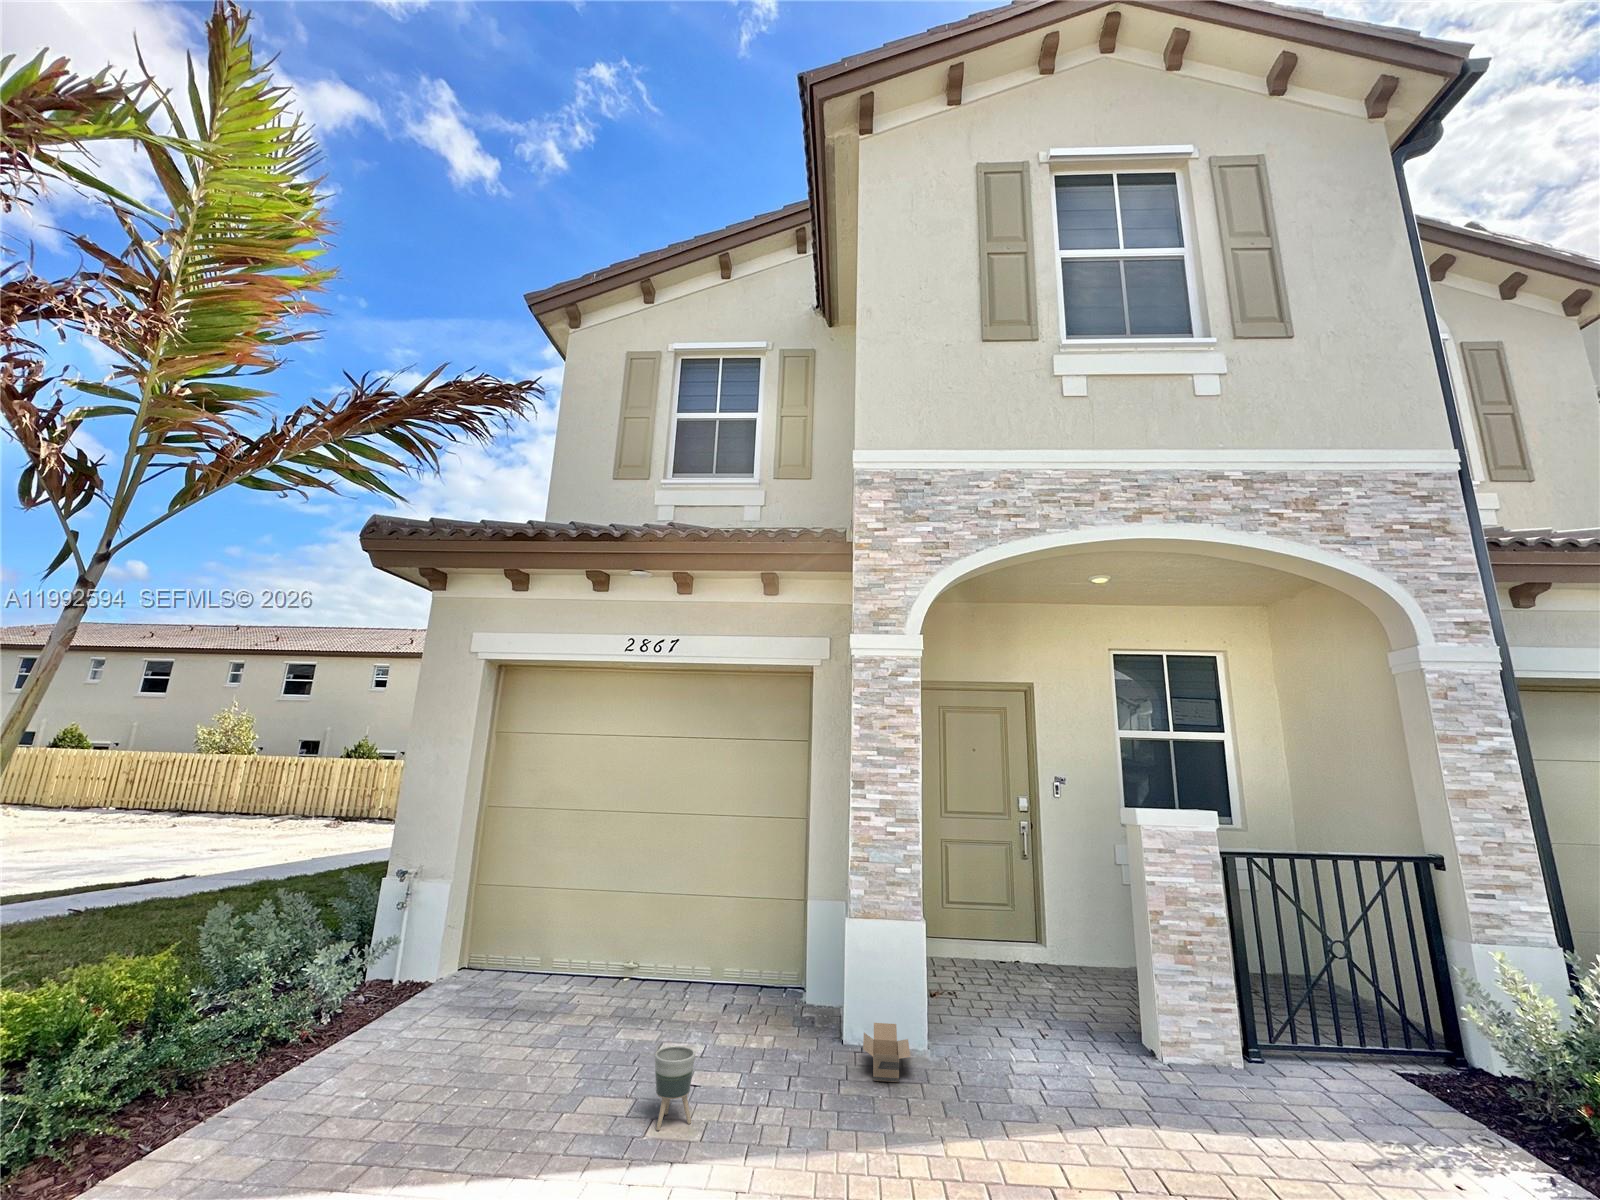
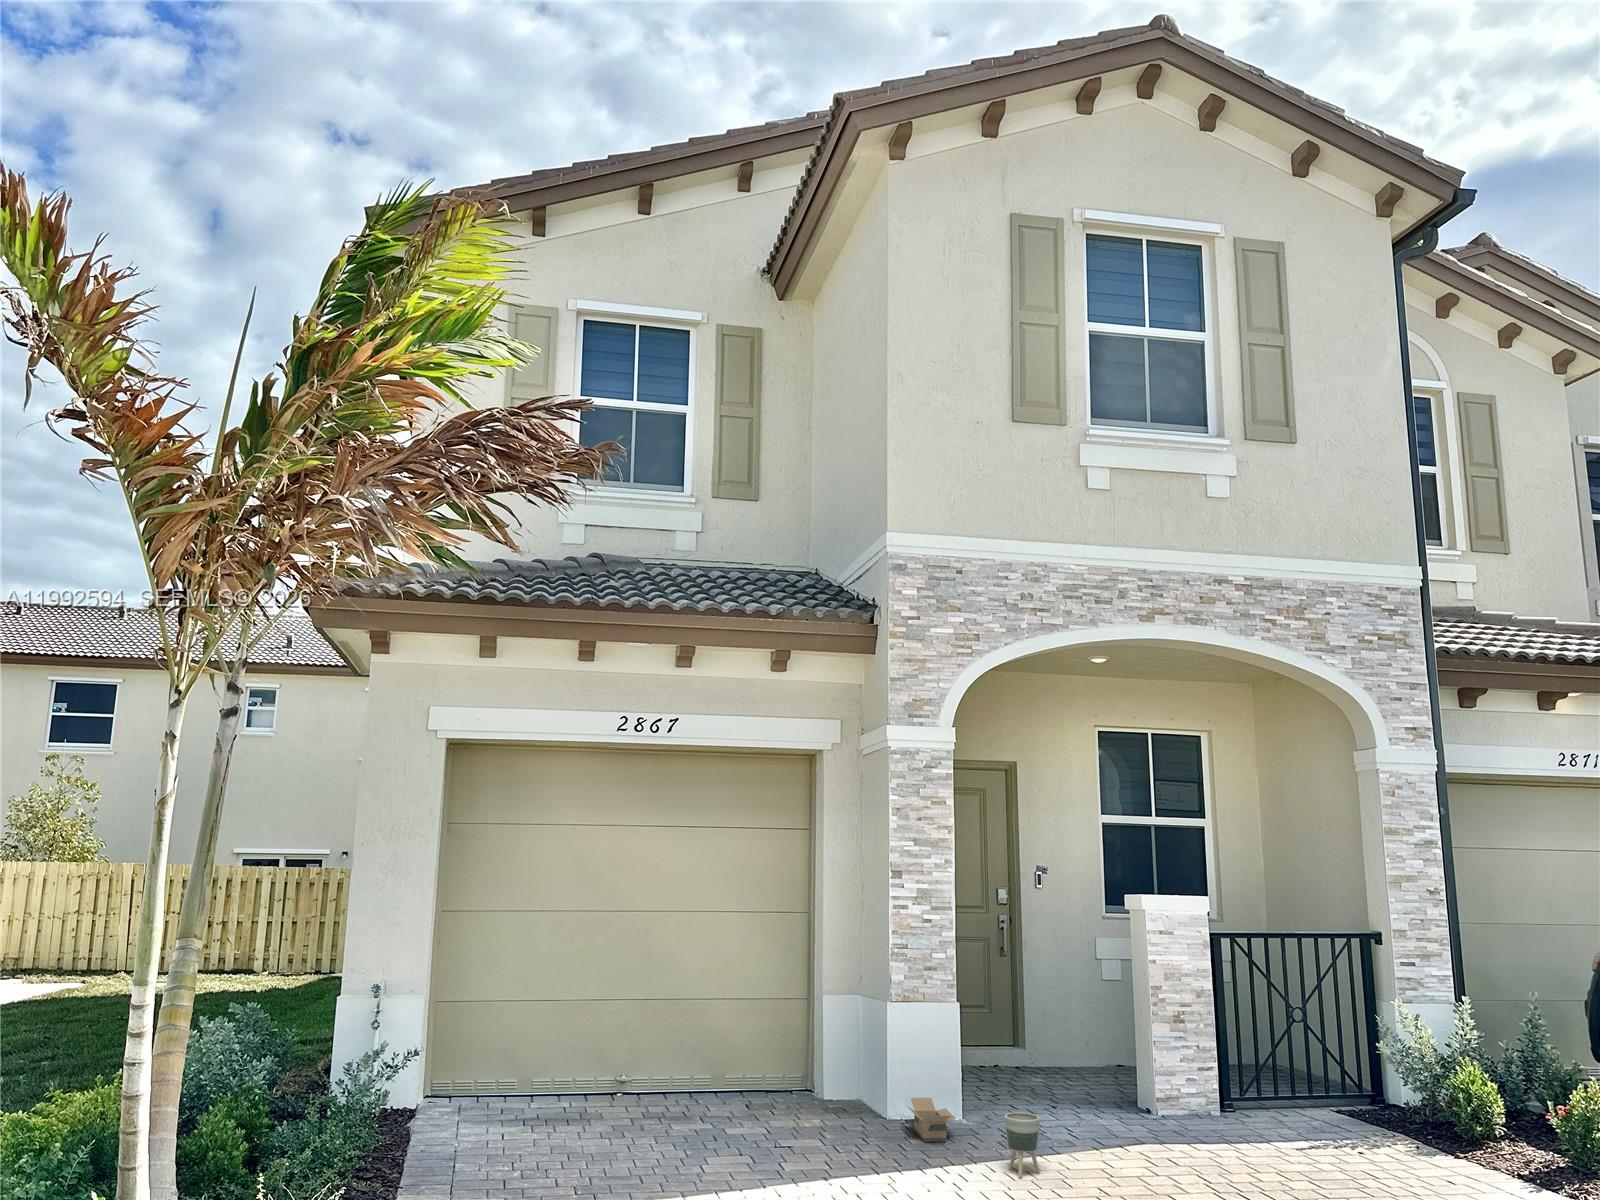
planter: present [655,1046,695,1130] -> present [1005,1112,1040,1178]

